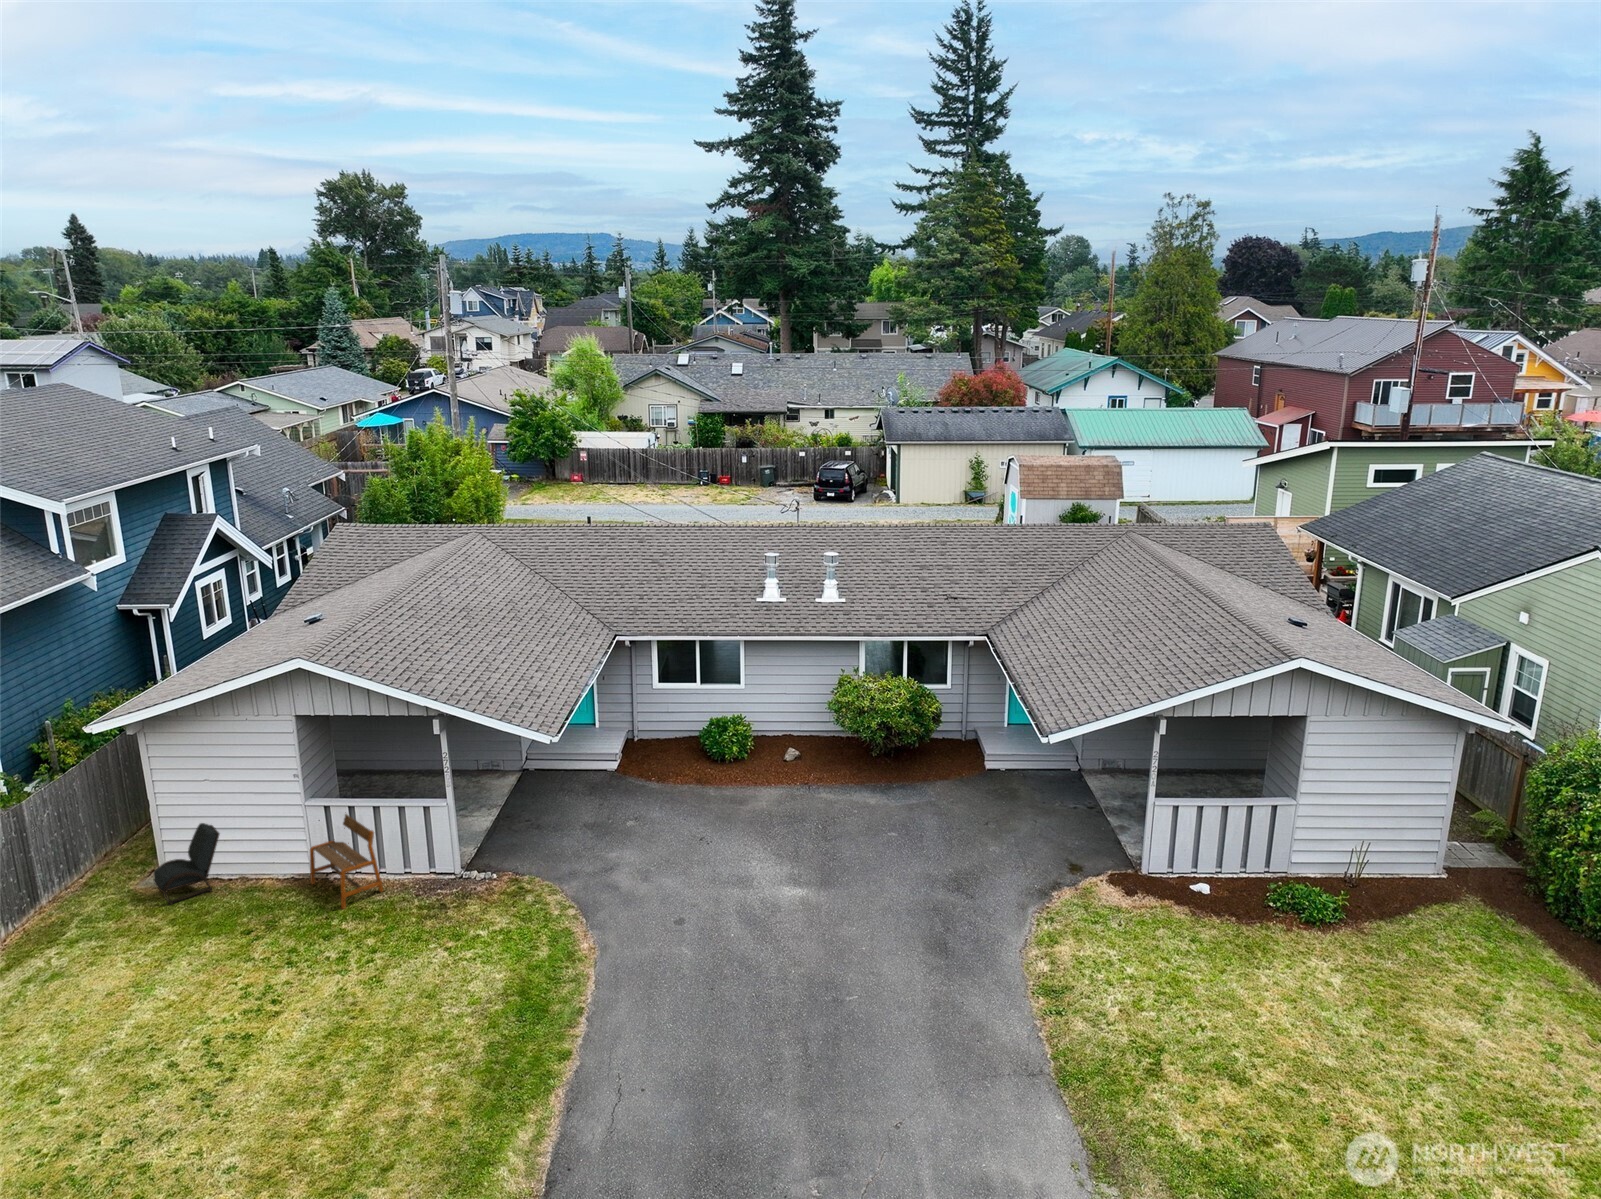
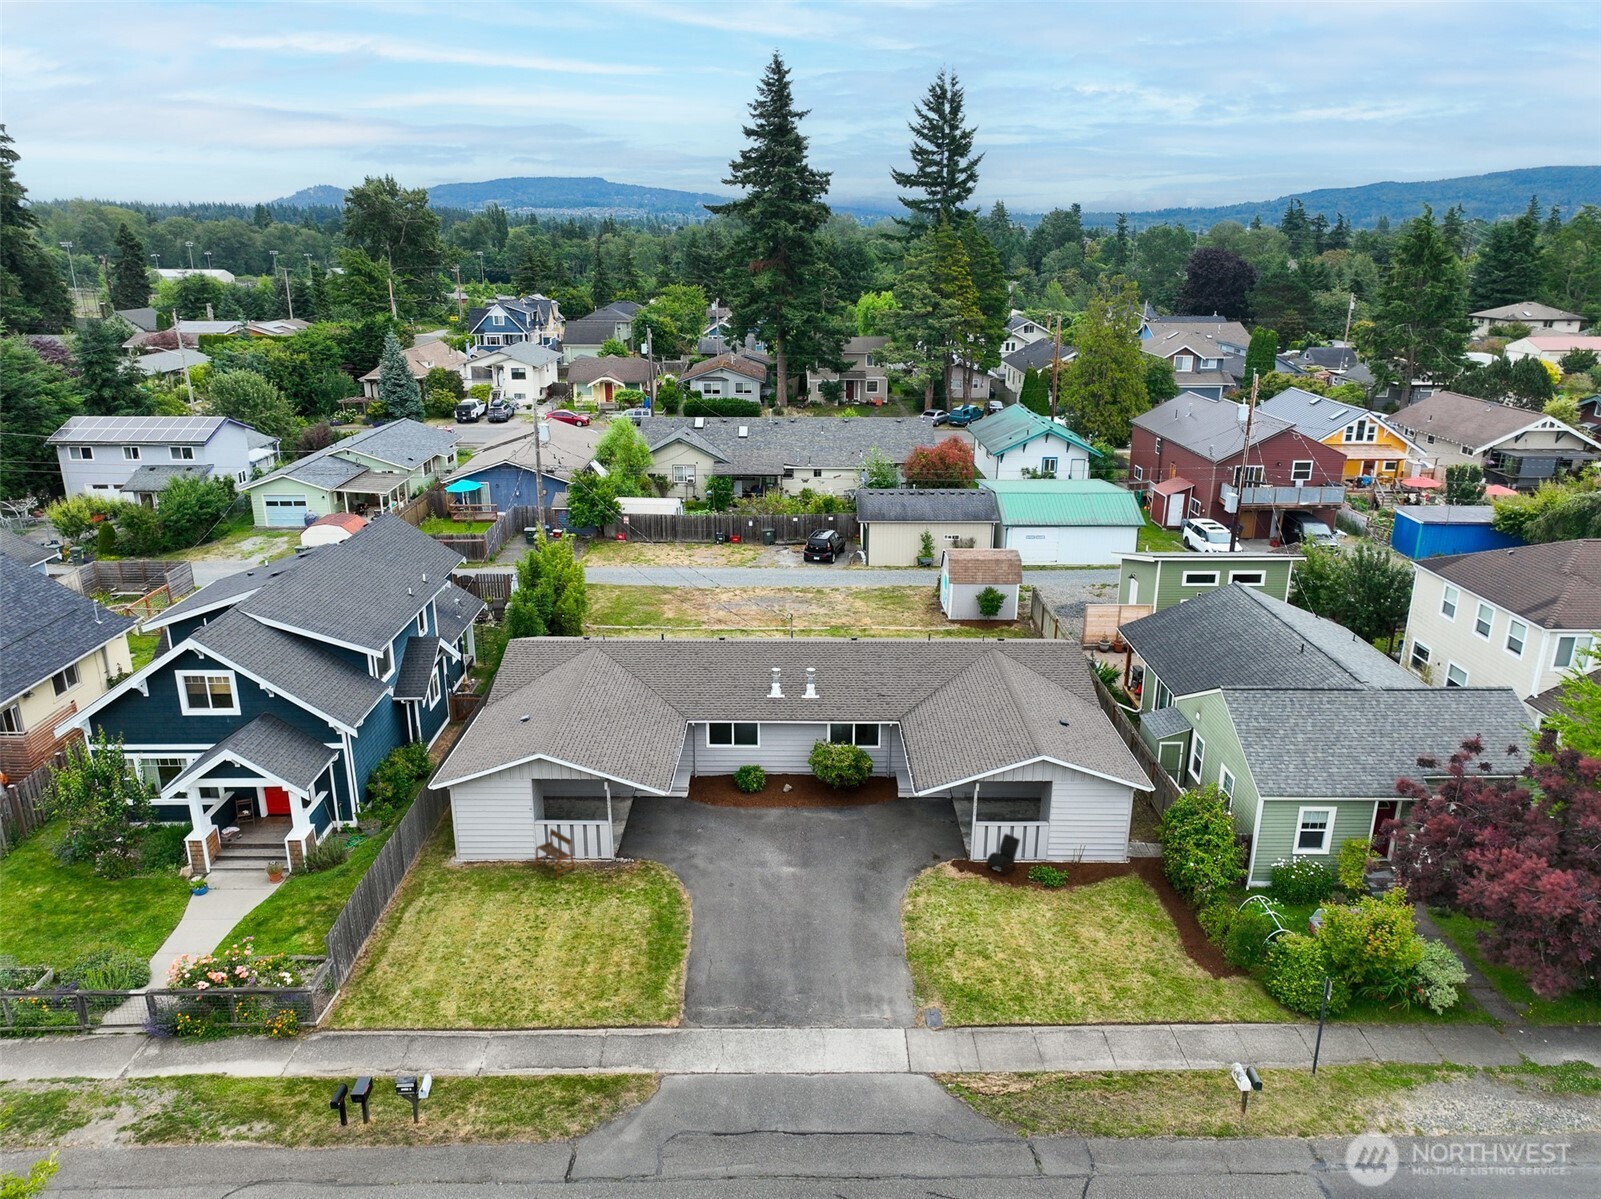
lounge chair: present [153,823,220,905] -> present [986,834,1020,876]

